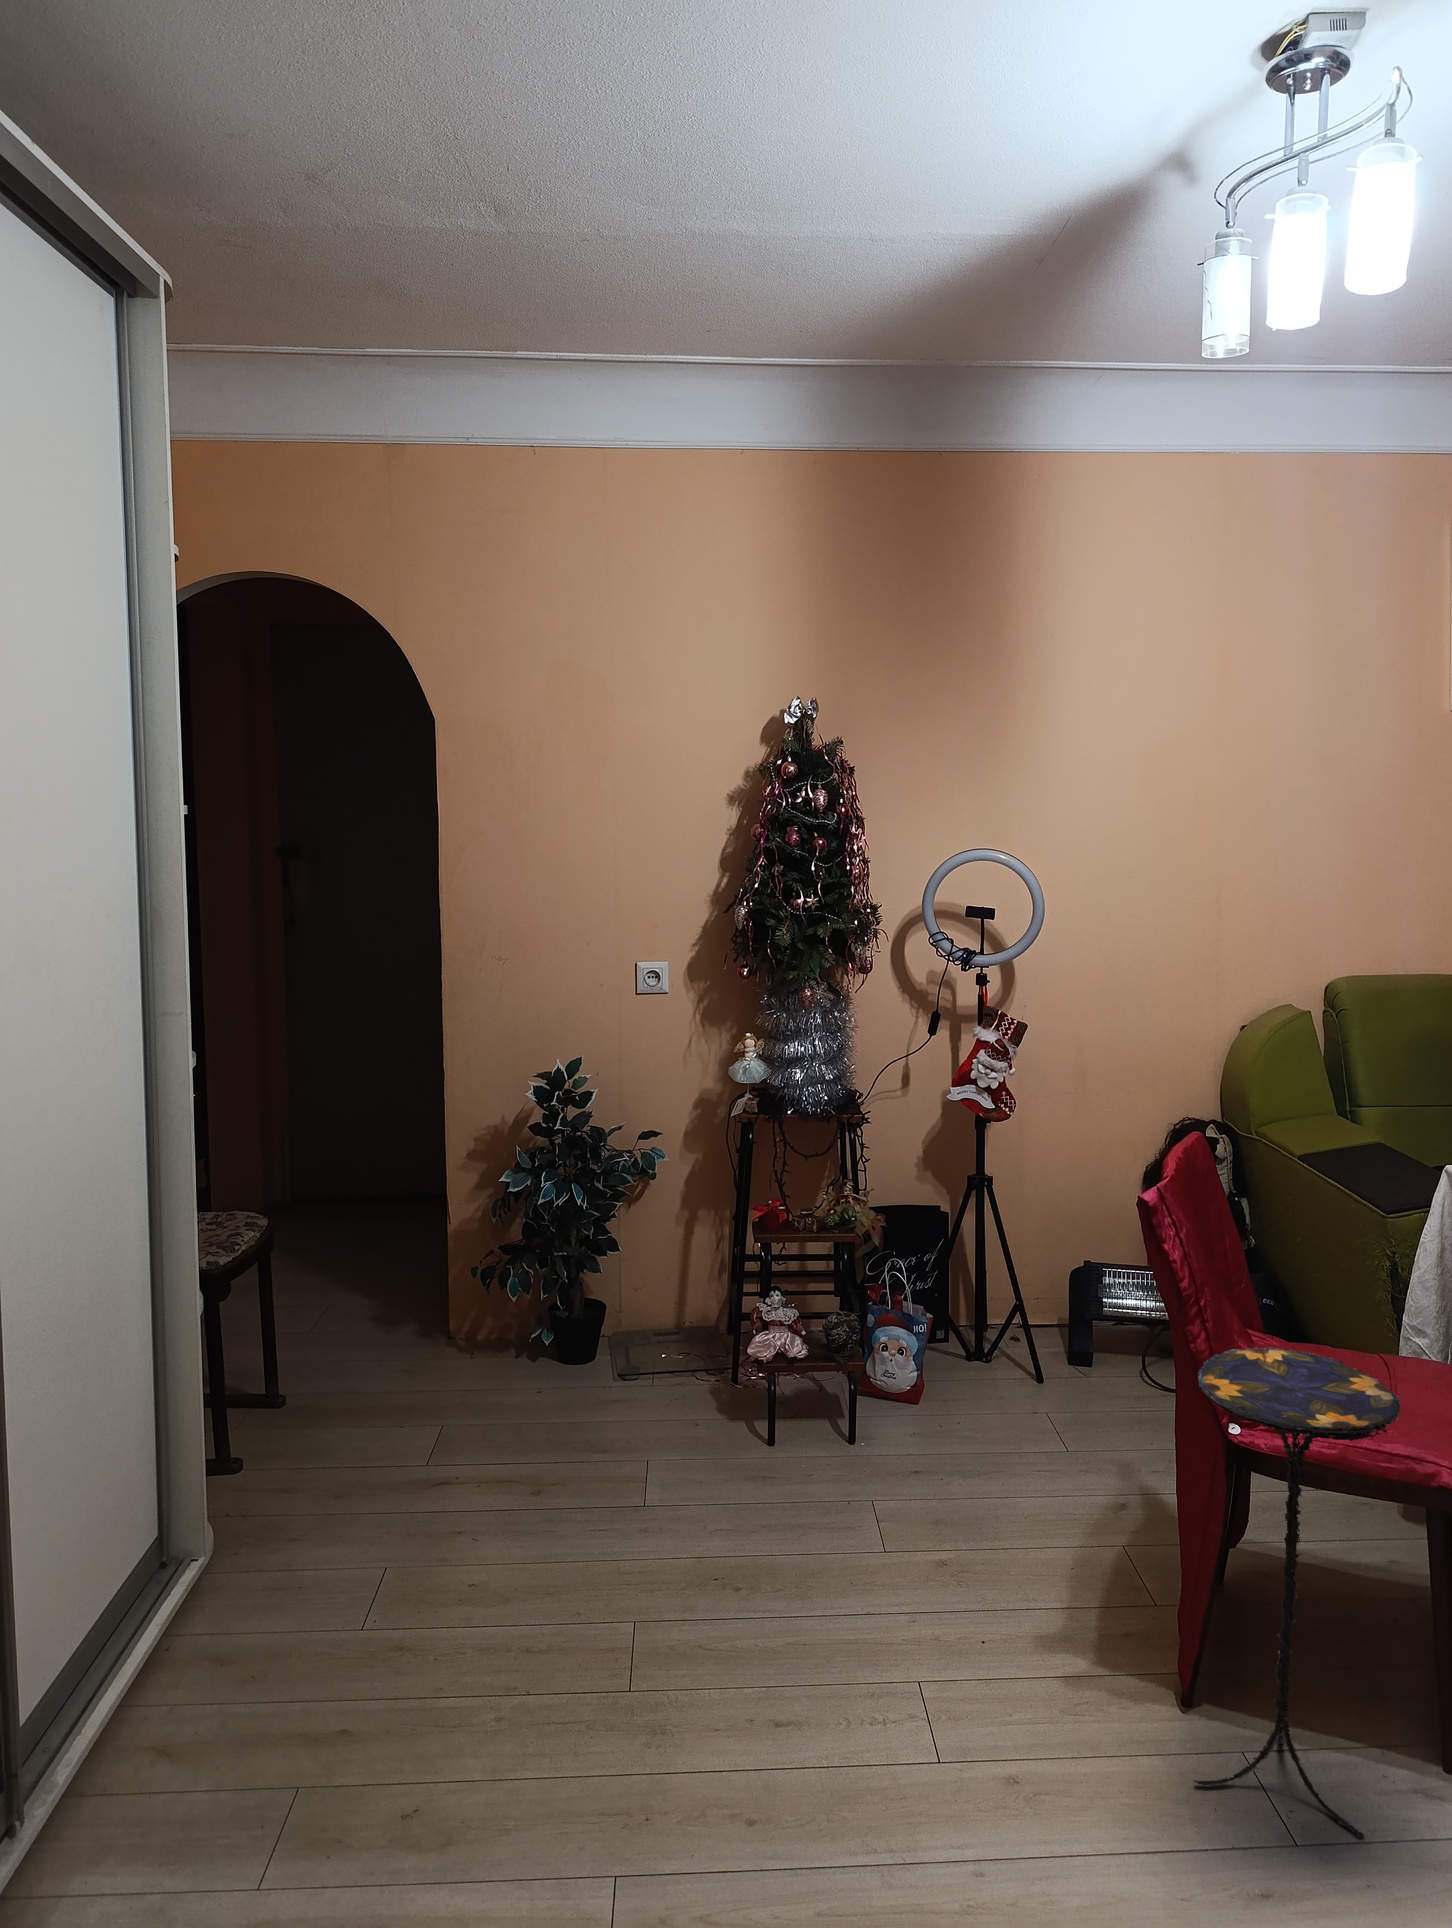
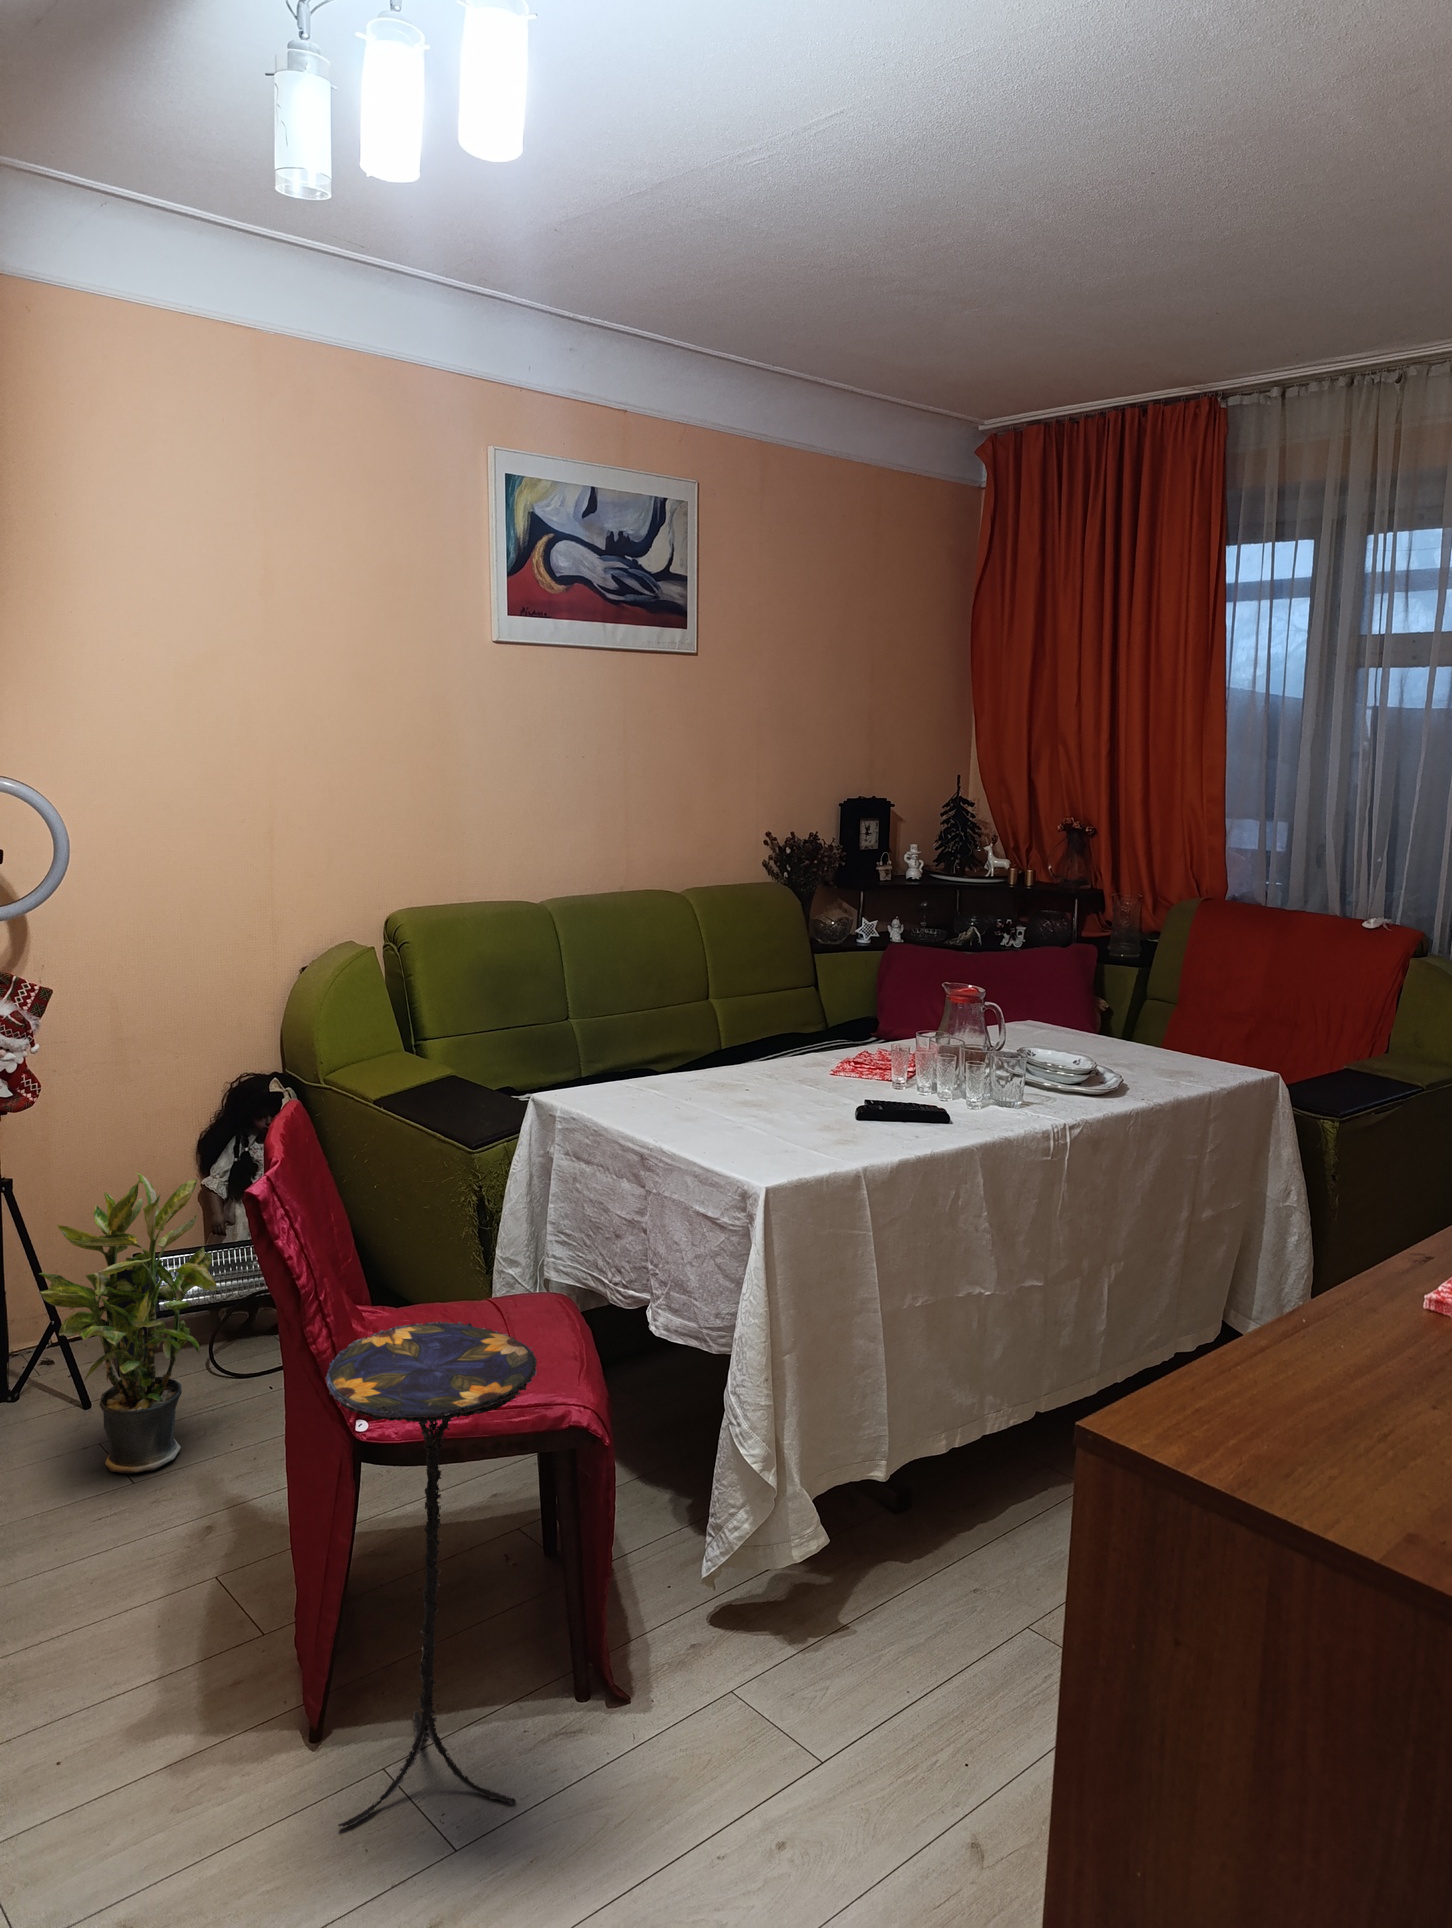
potted plant: none [1003,1183,1142,1445] -> present [40,1172,217,1473]

